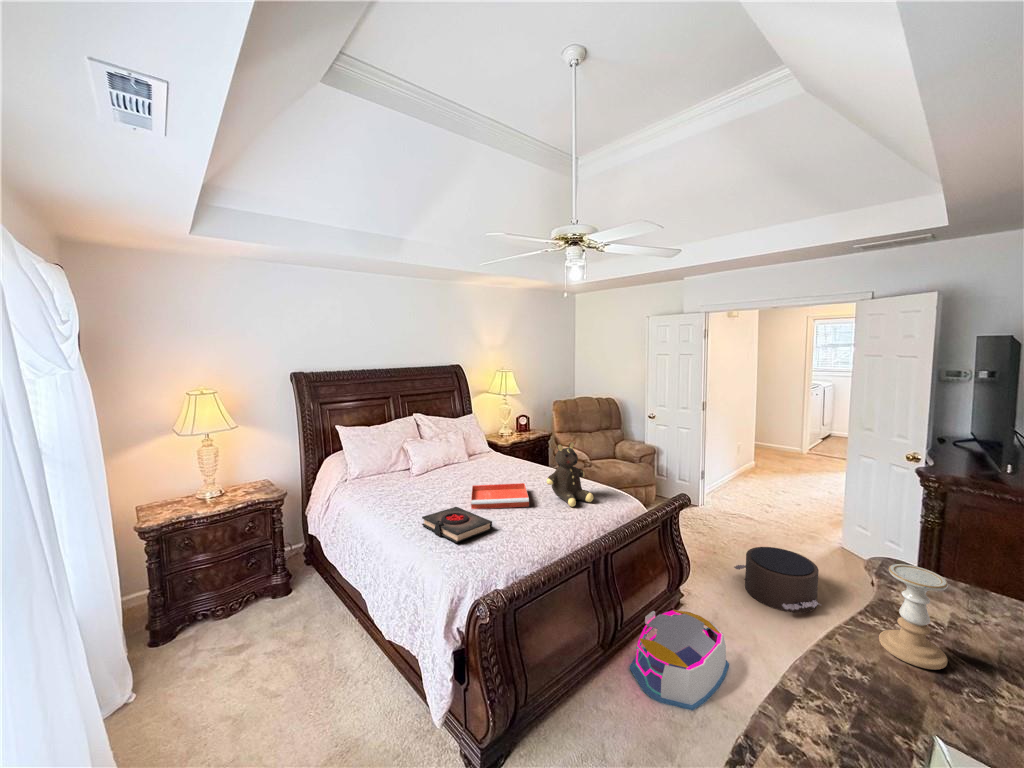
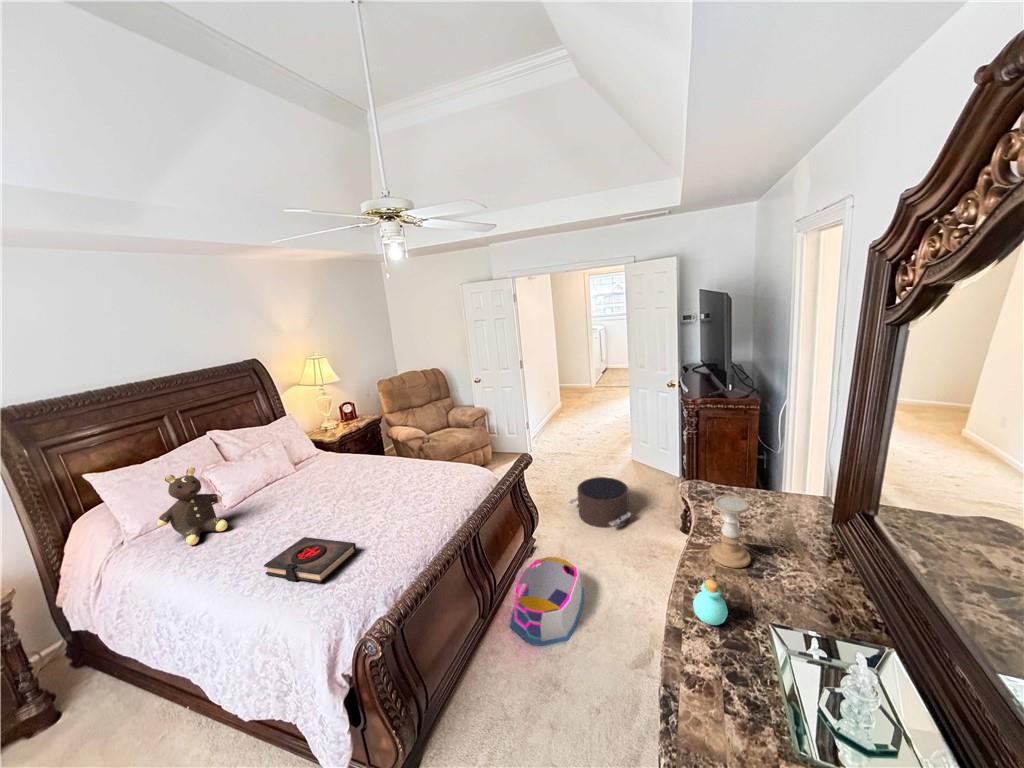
teddy bear: present [547,442,593,507] -> present [157,467,227,545]
tray: present [471,483,529,509] -> none [314,485,389,533]
perfume bottle: none [821,647,873,712] -> present [693,579,728,625]

